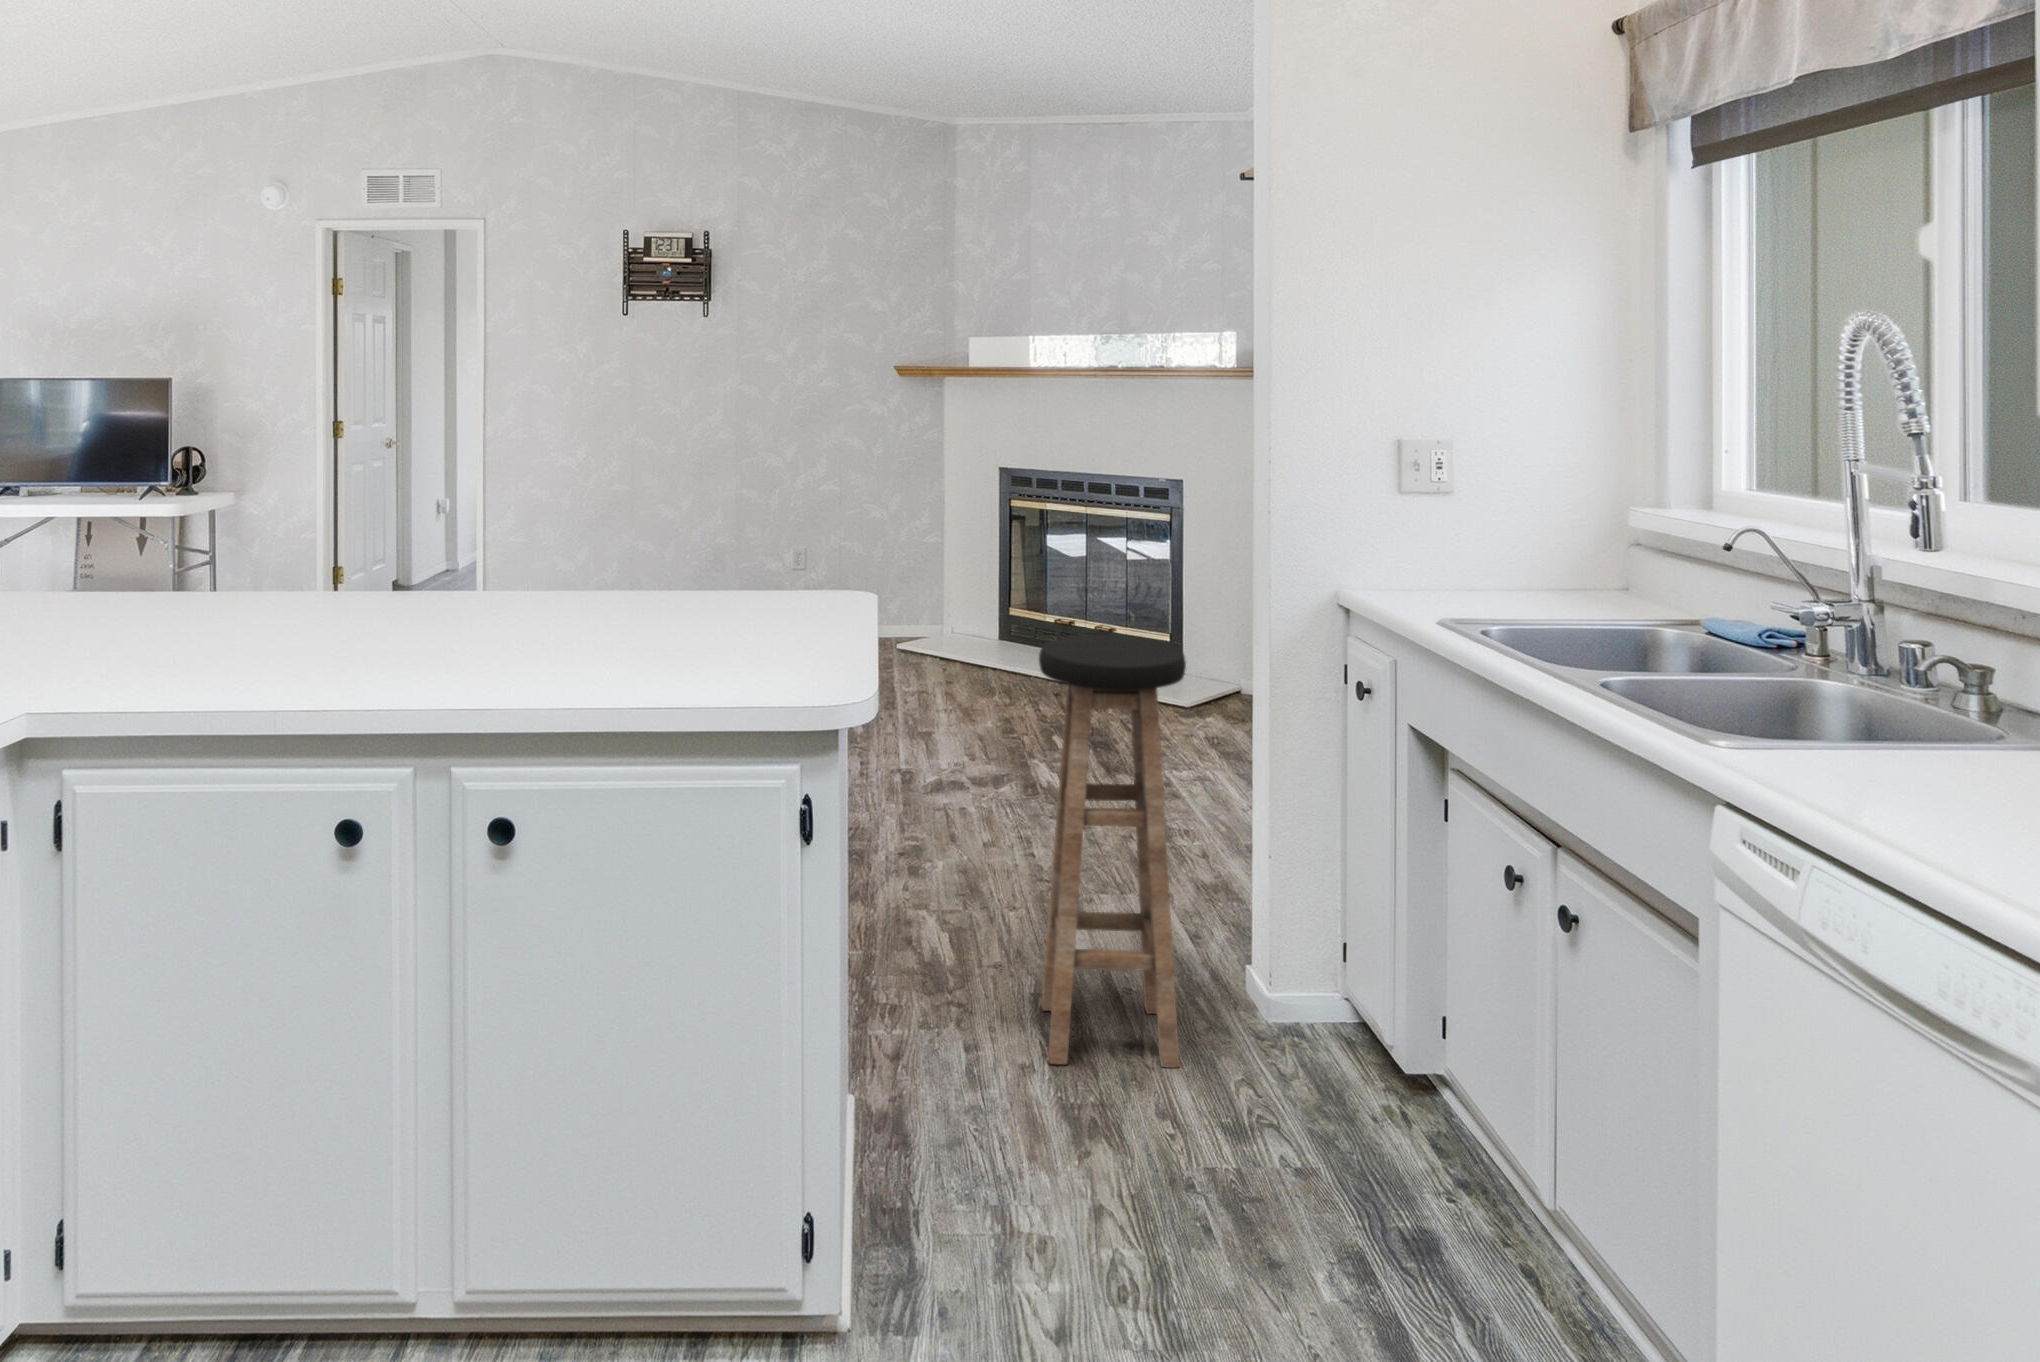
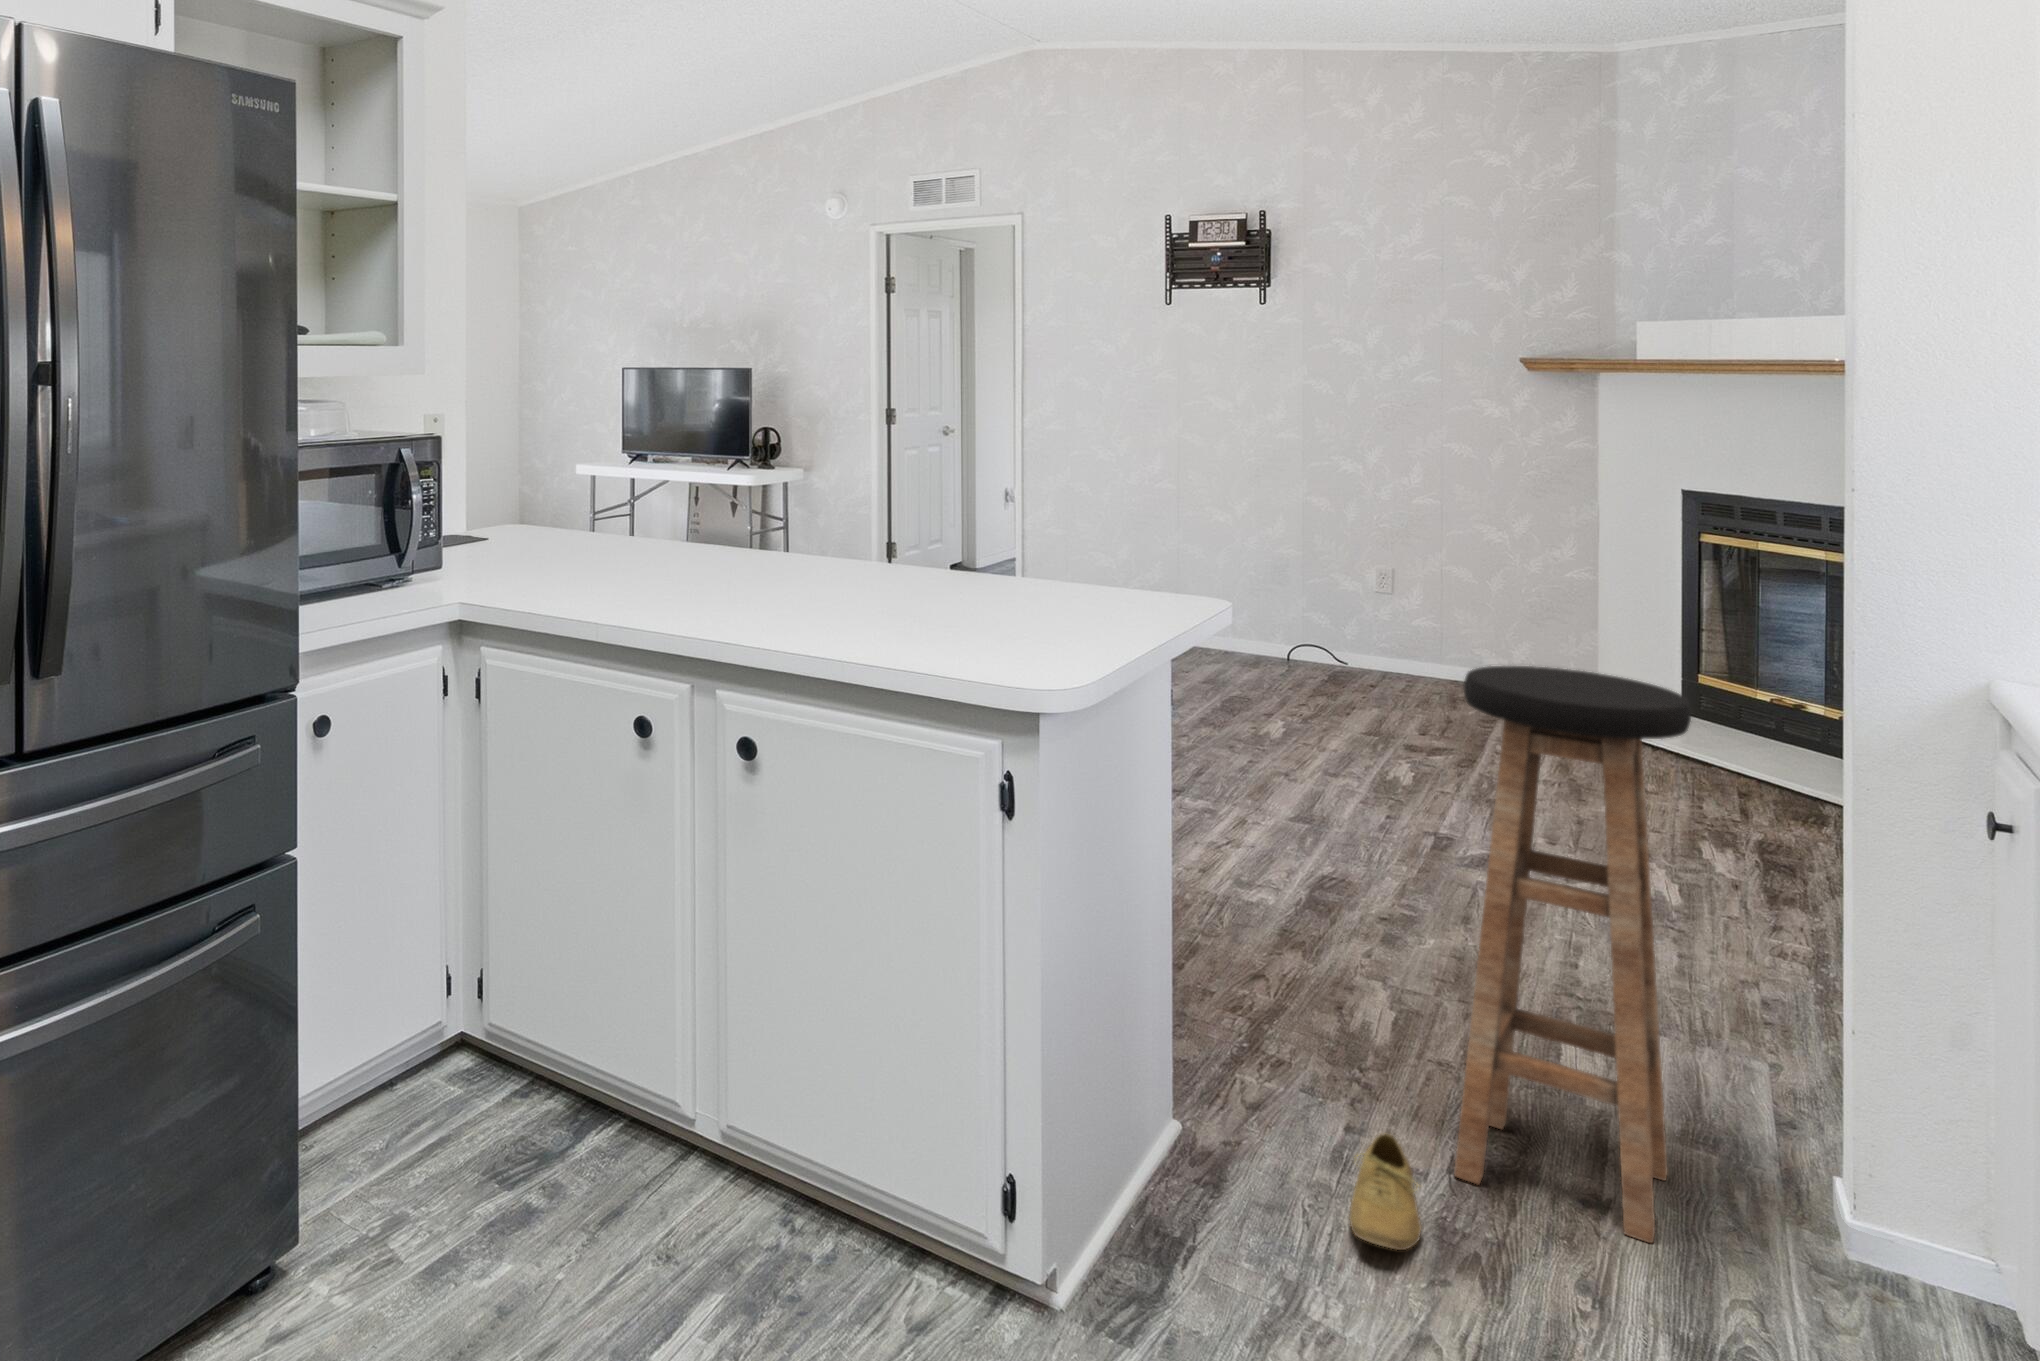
shoe: none [999,1047,1058,1148] -> present [1349,1133,1421,1250]

